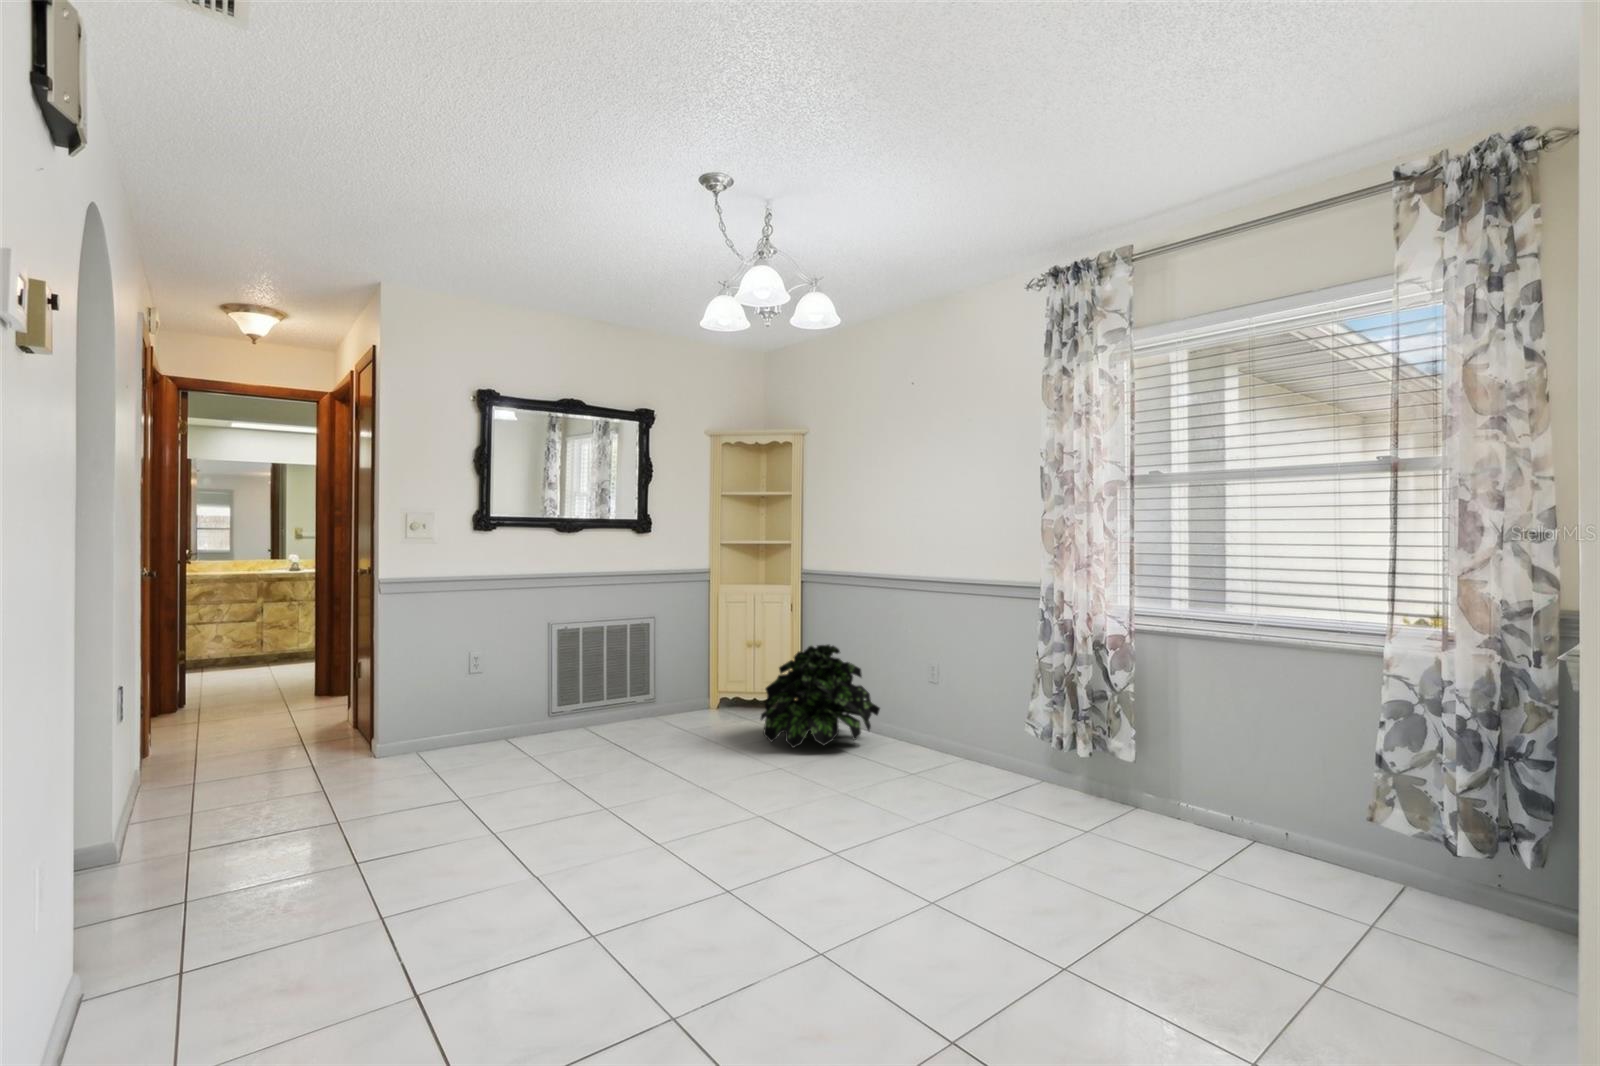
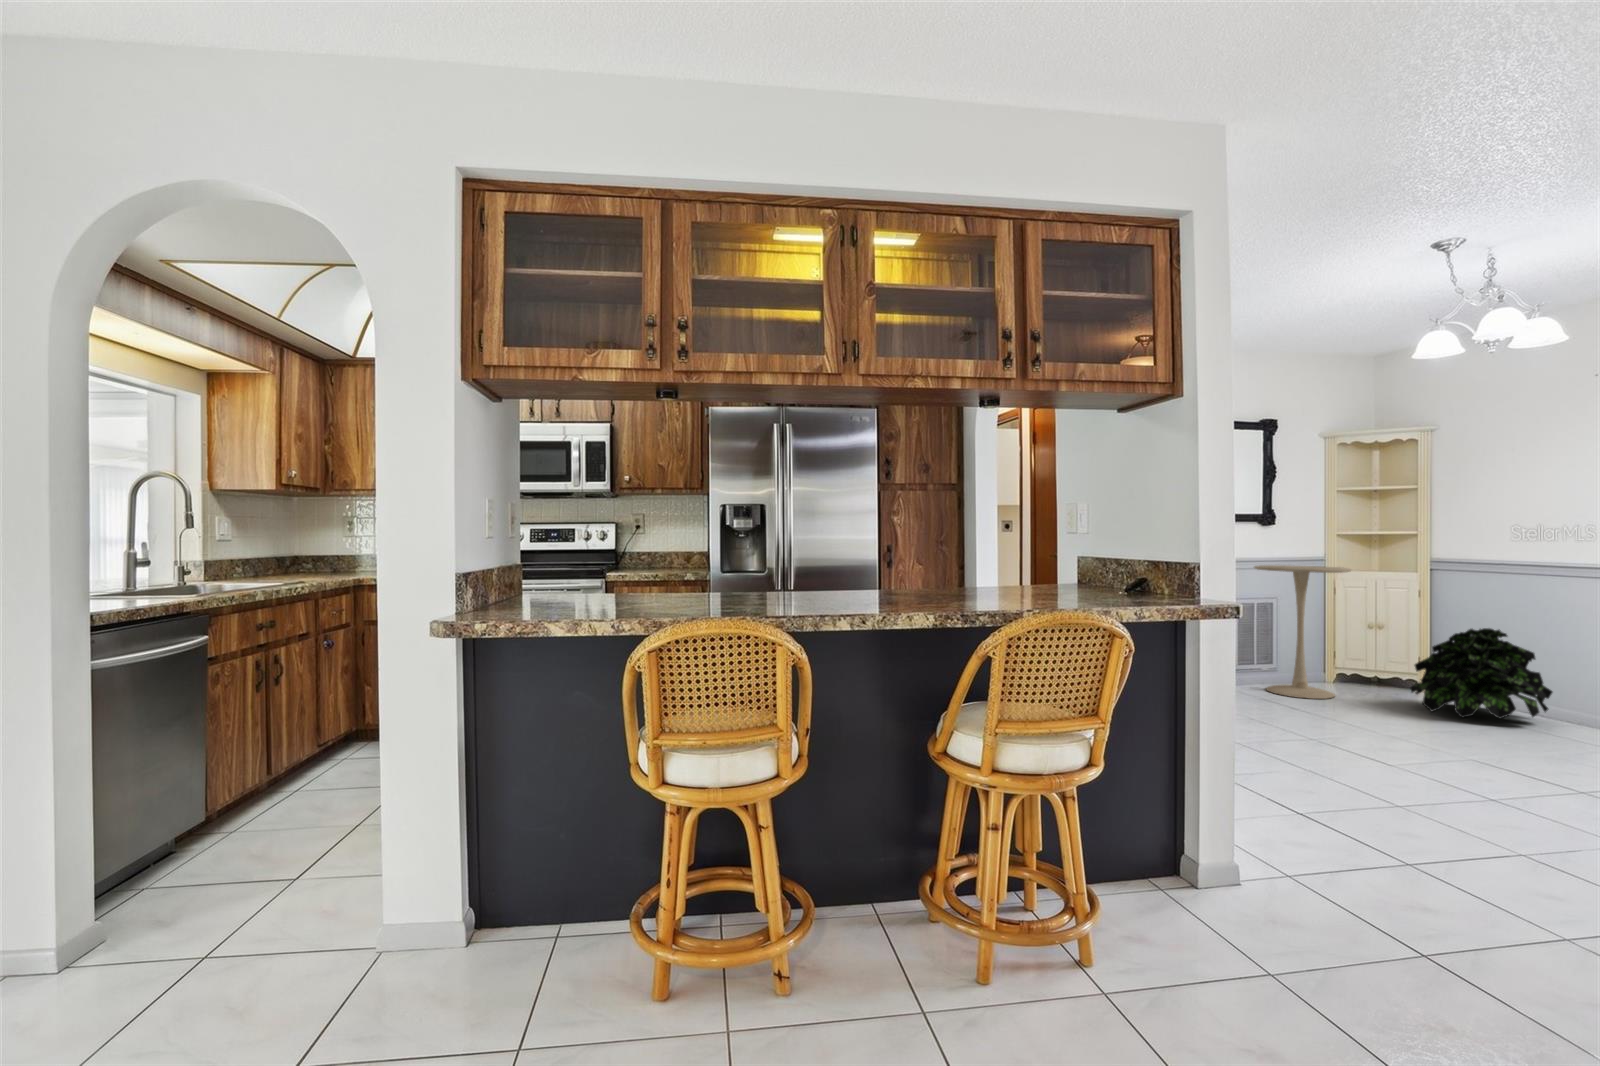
pedestal table: none [615,579,713,738] -> present [1254,565,1351,699]

